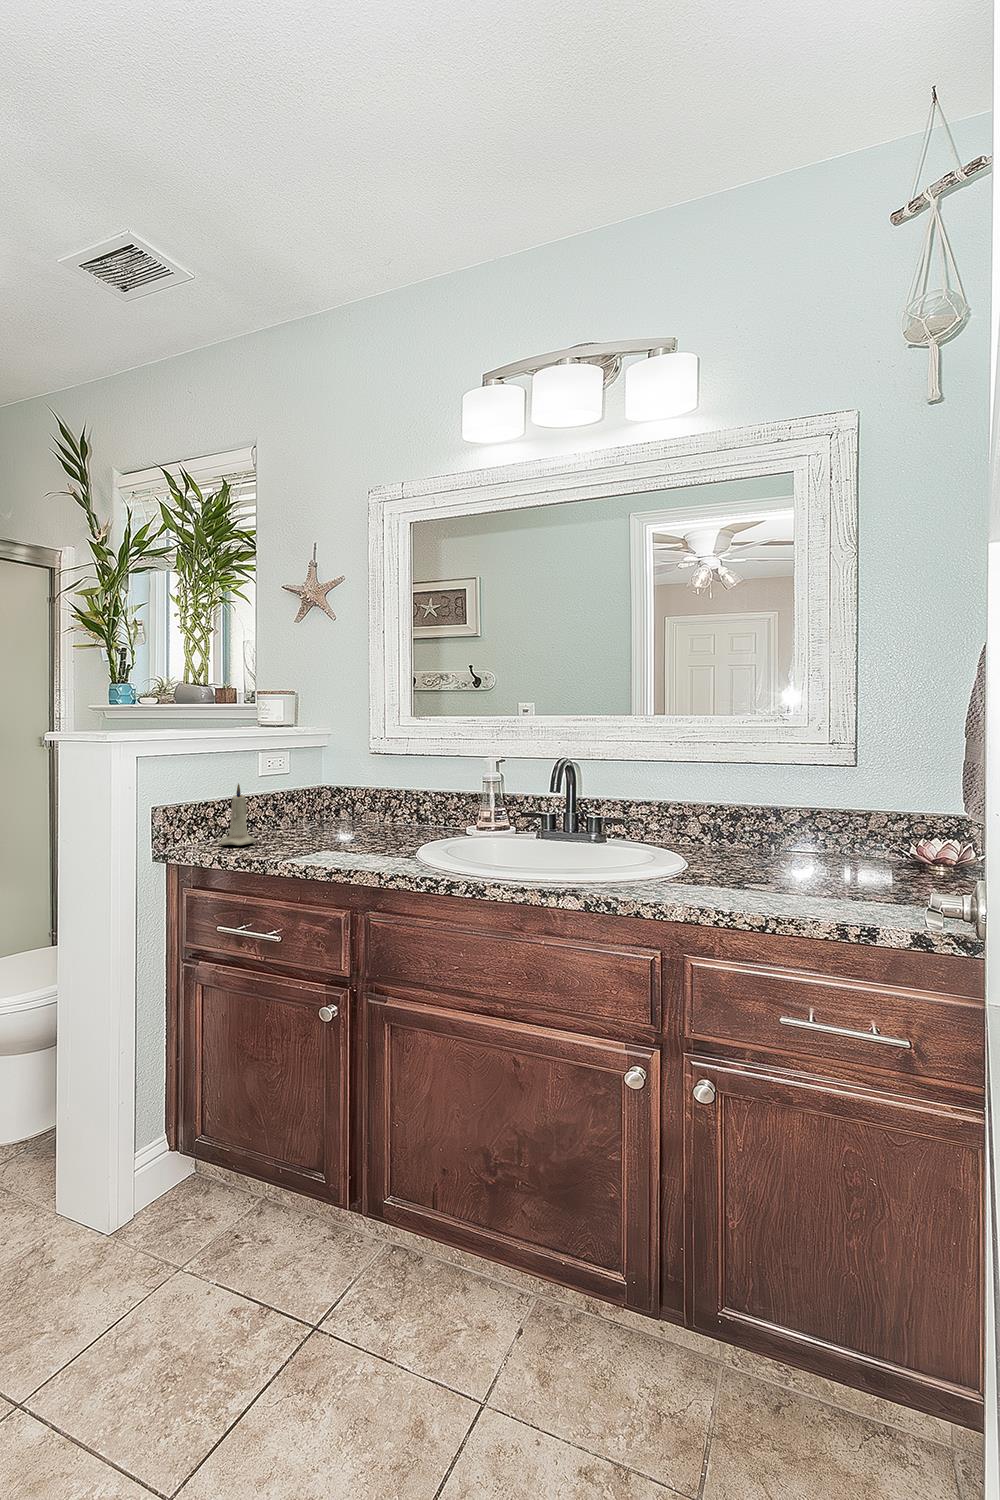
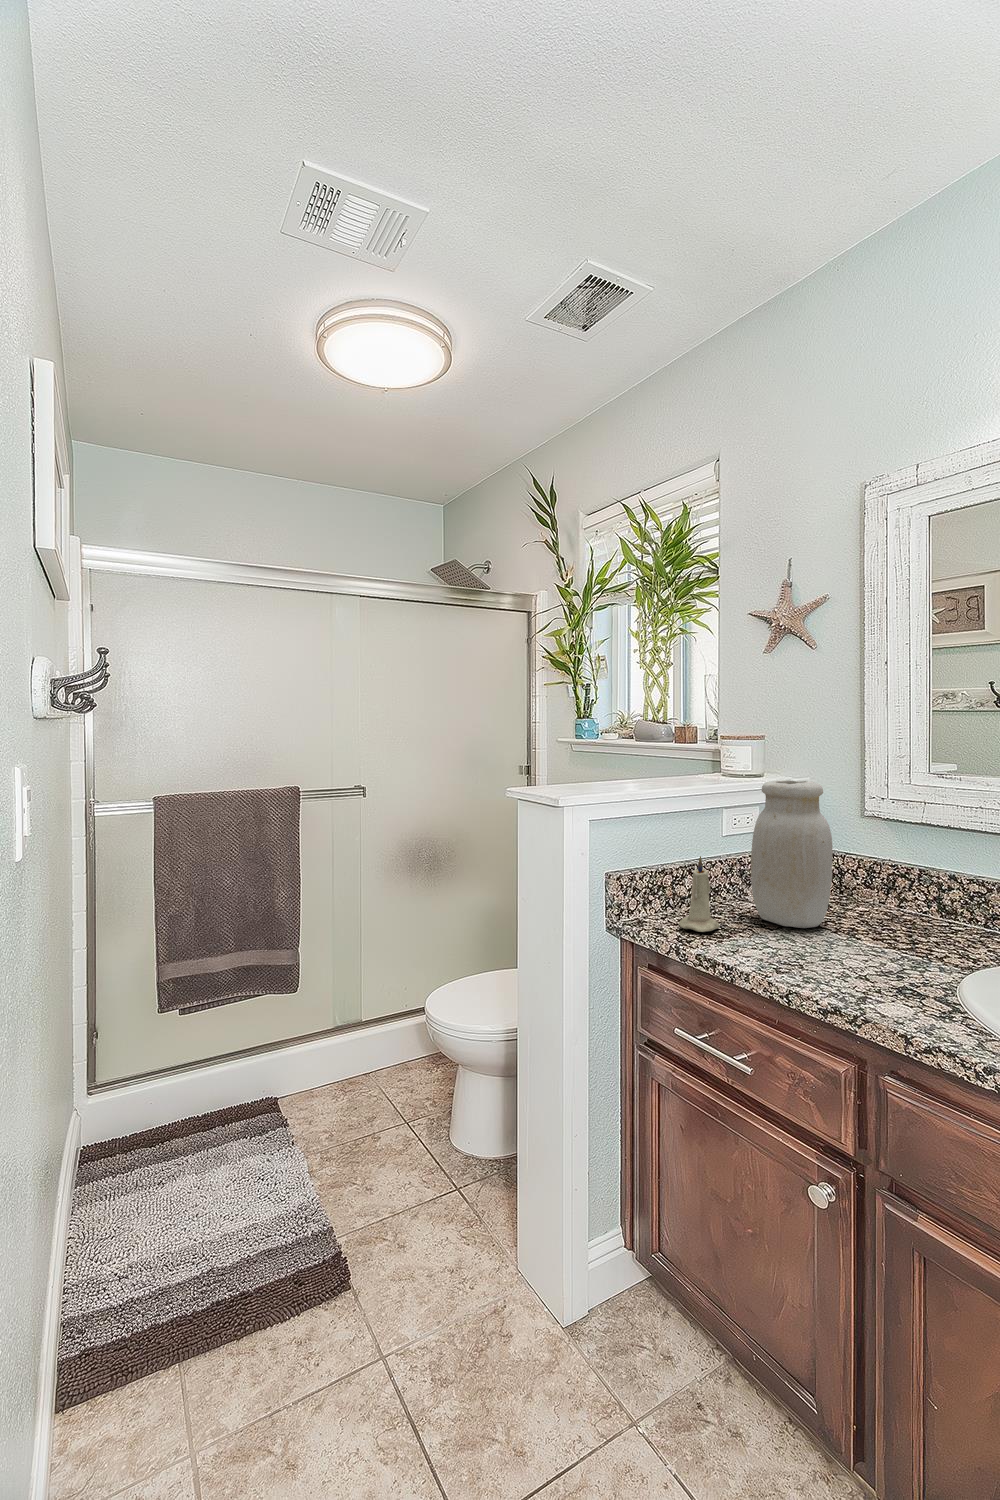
jar: none [282,722,343,837] -> present [751,780,833,928]

